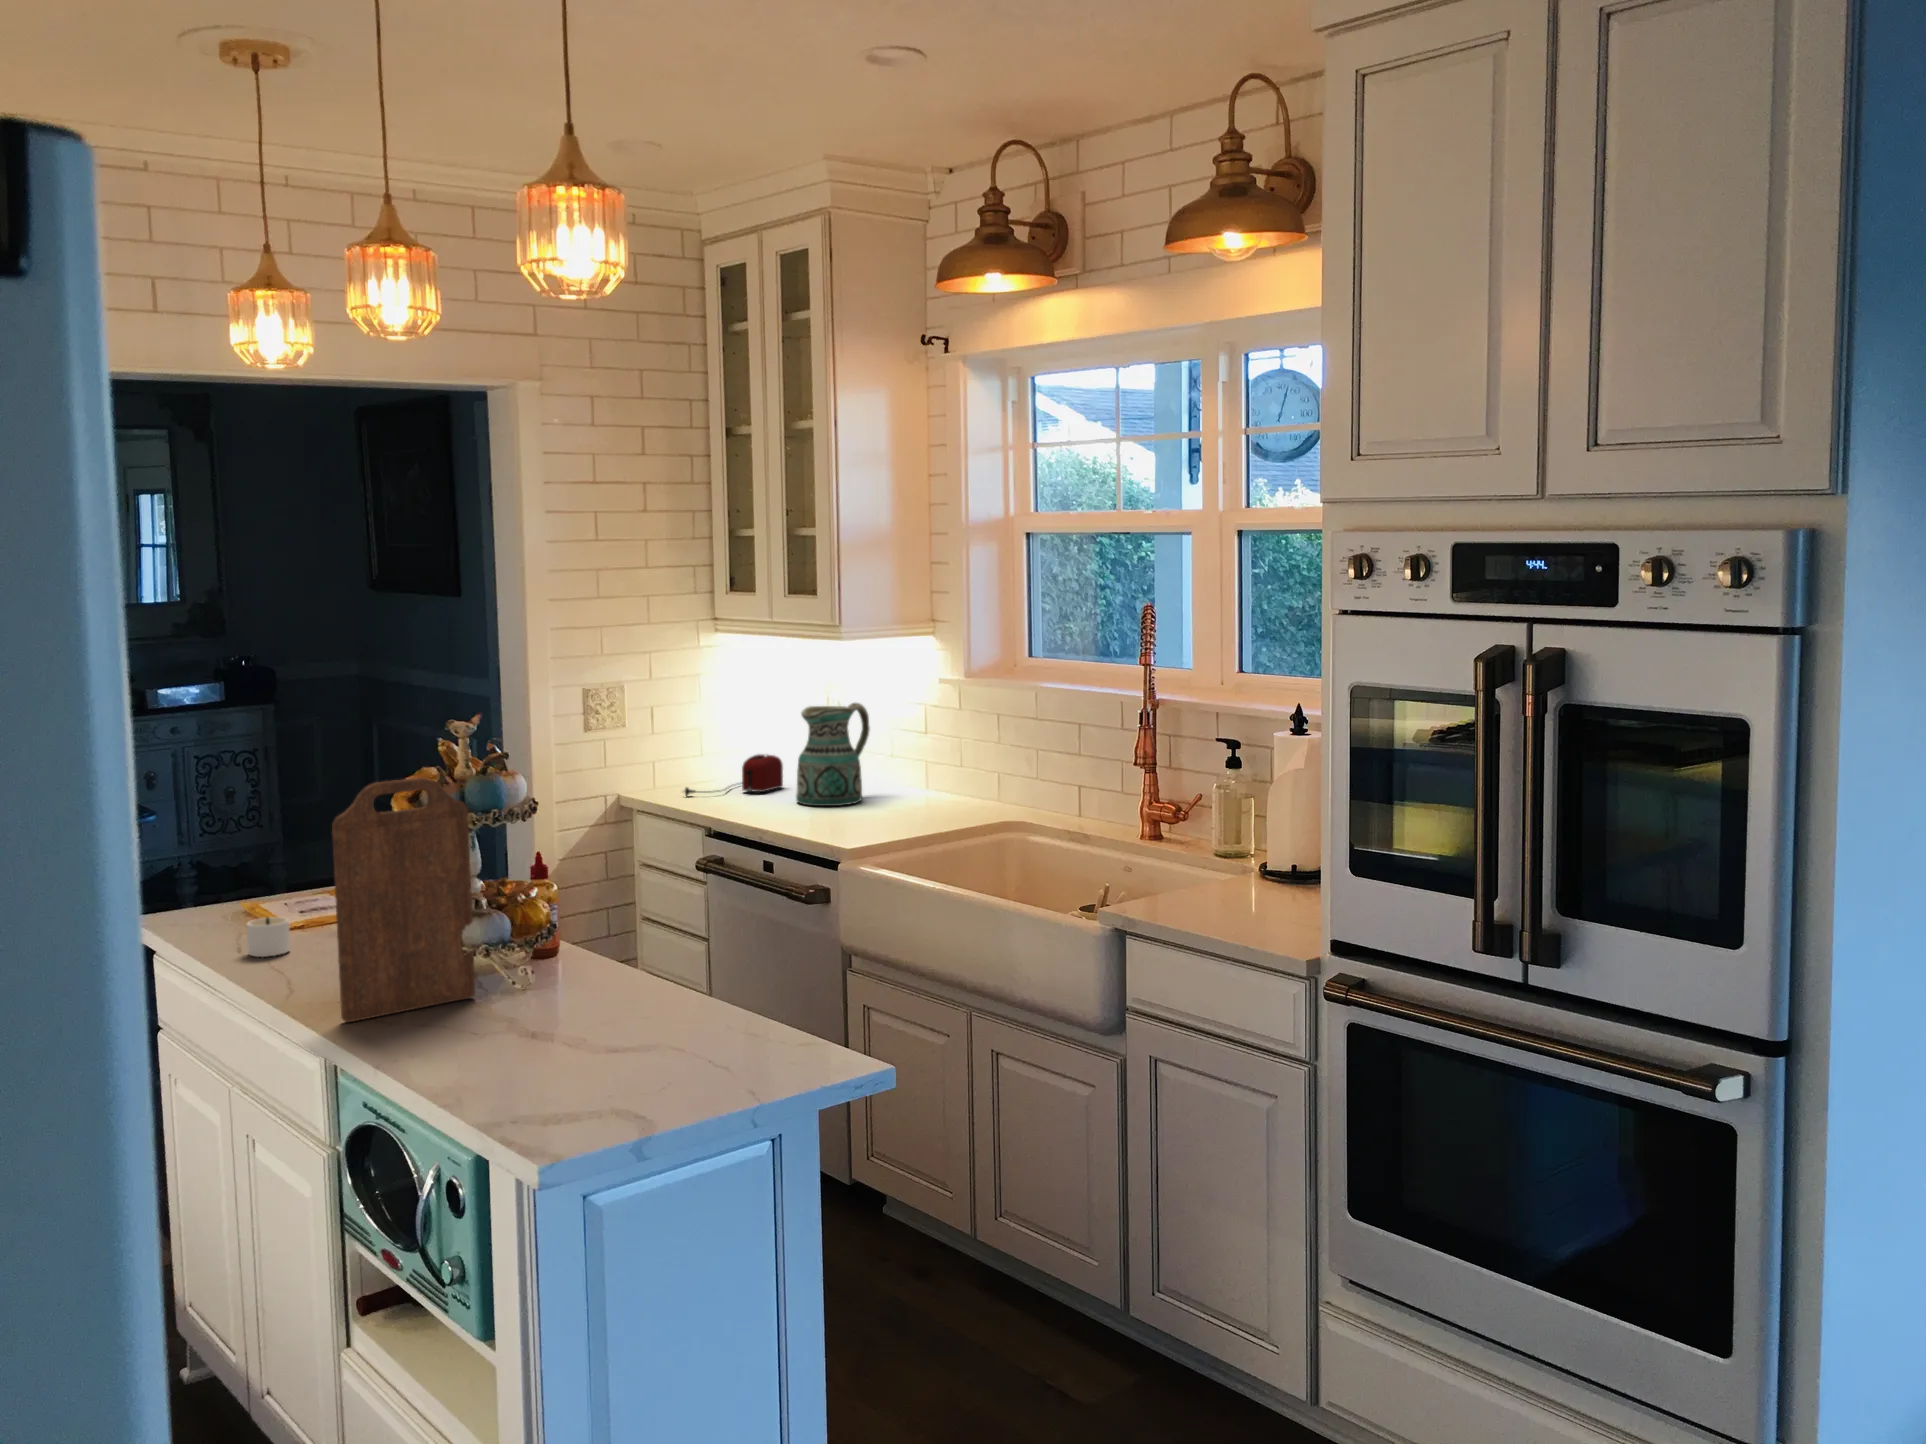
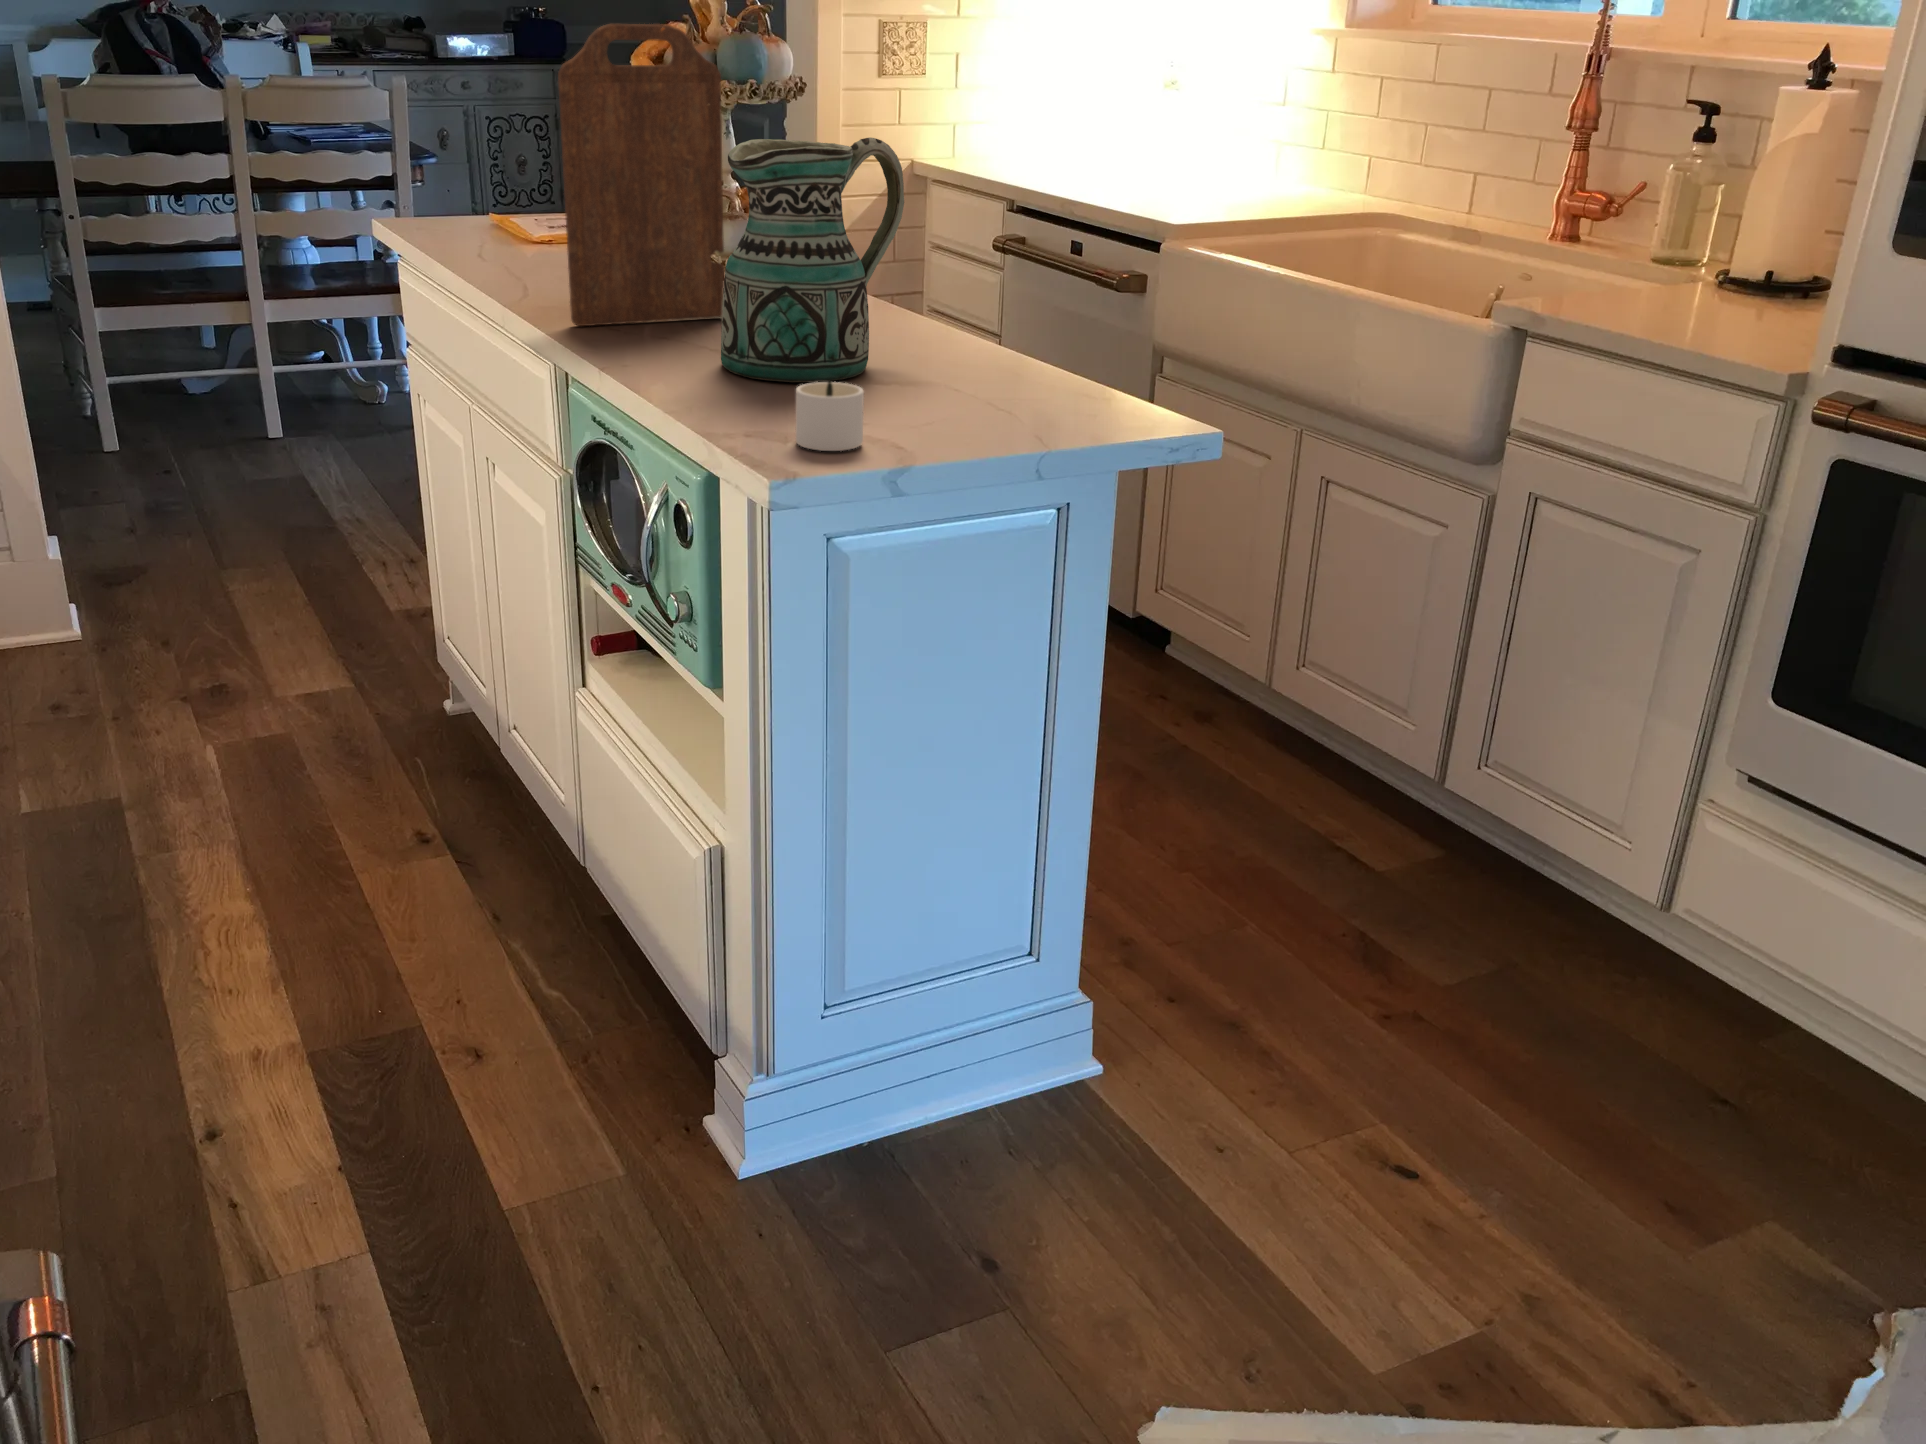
ceramic pitcher: present [796,703,870,806] -> present [721,137,904,382]
toaster: present [684,754,783,796] -> none [986,121,1107,167]
candle: present [247,917,290,957] -> present [796,382,864,451]

